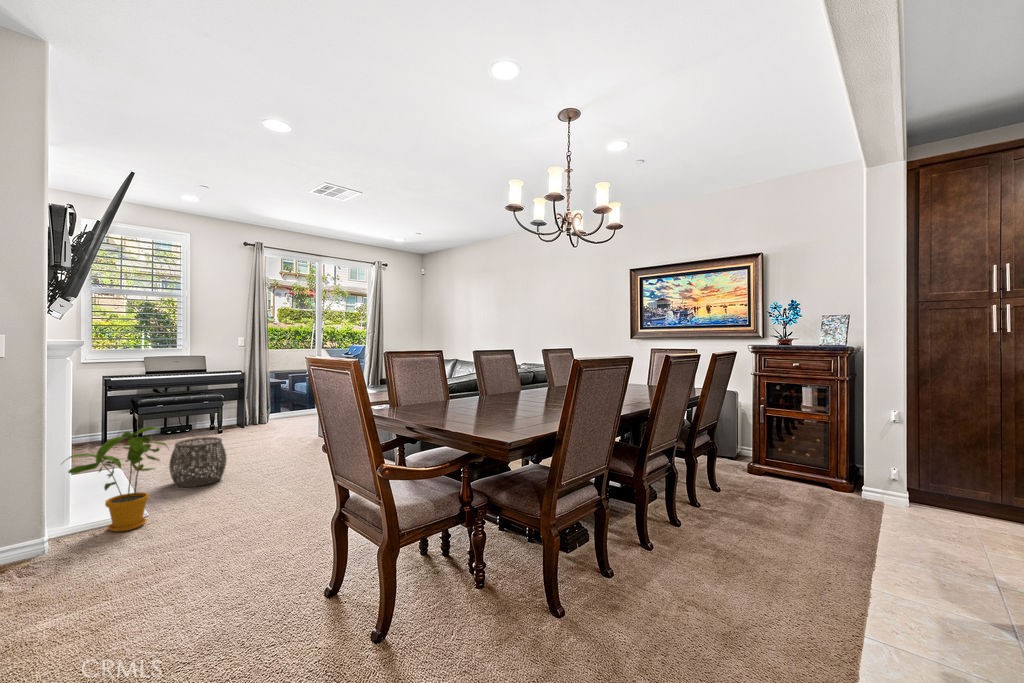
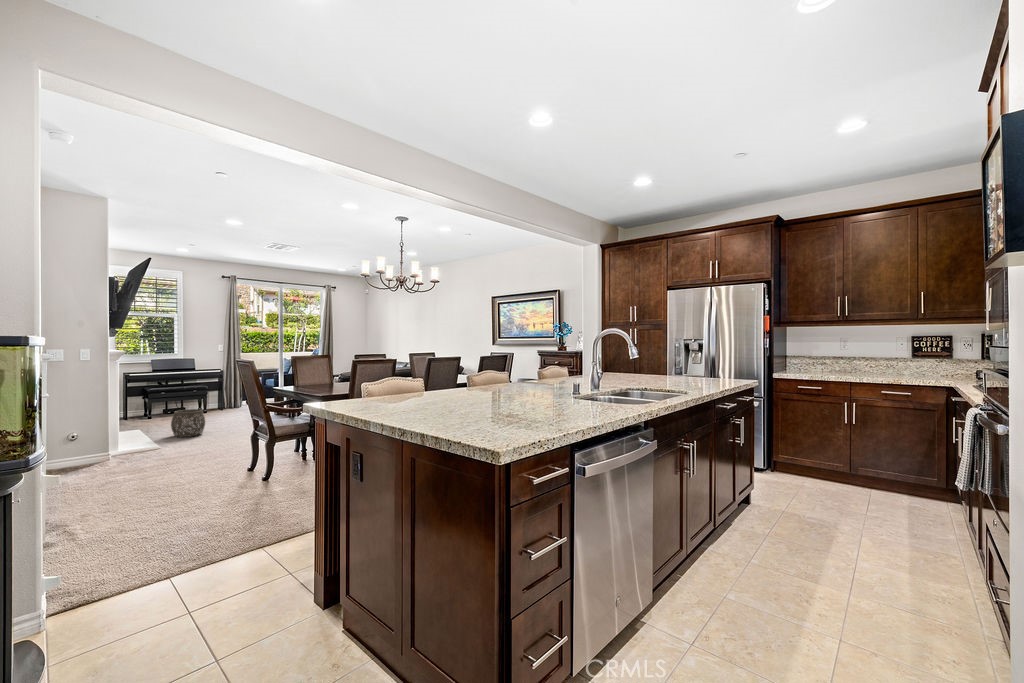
house plant: present [66,426,168,532] -> none [116,398,172,453]

